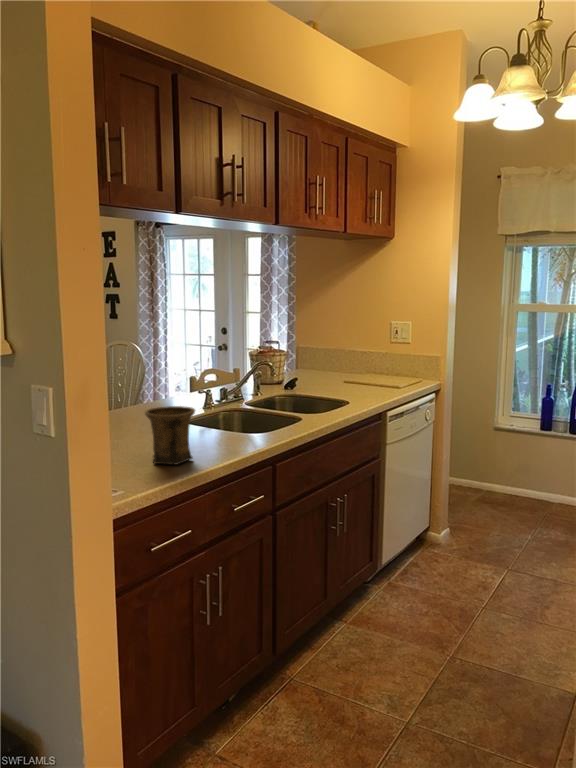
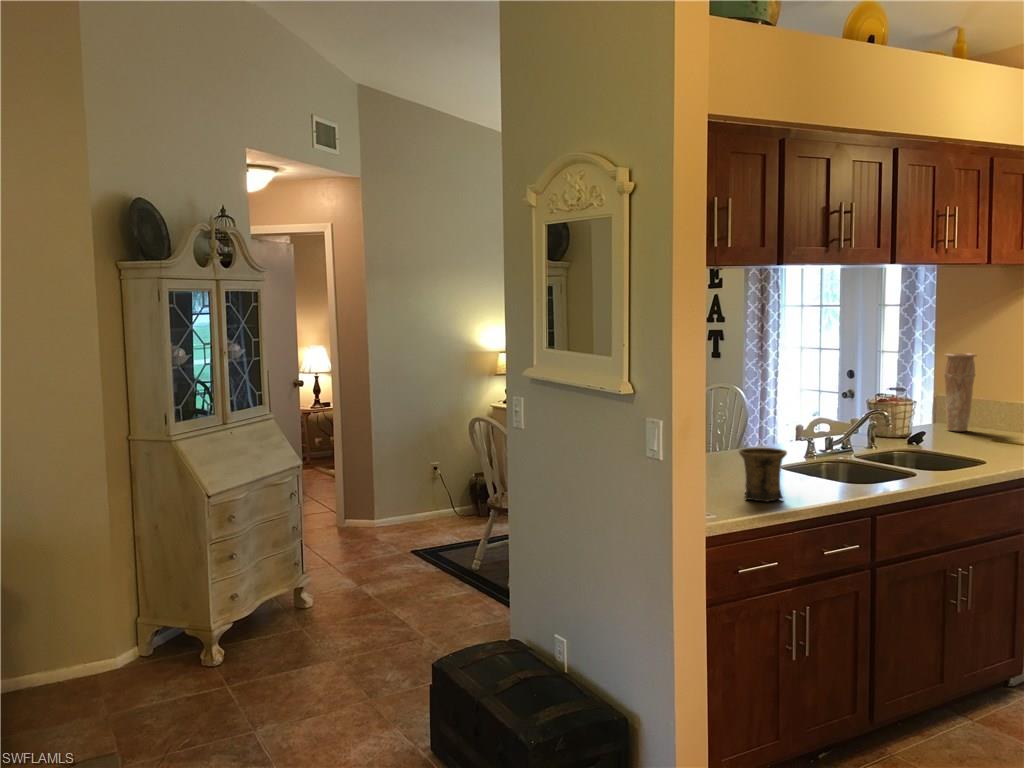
vase: none [305,311,330,375] -> present [944,353,977,431]

